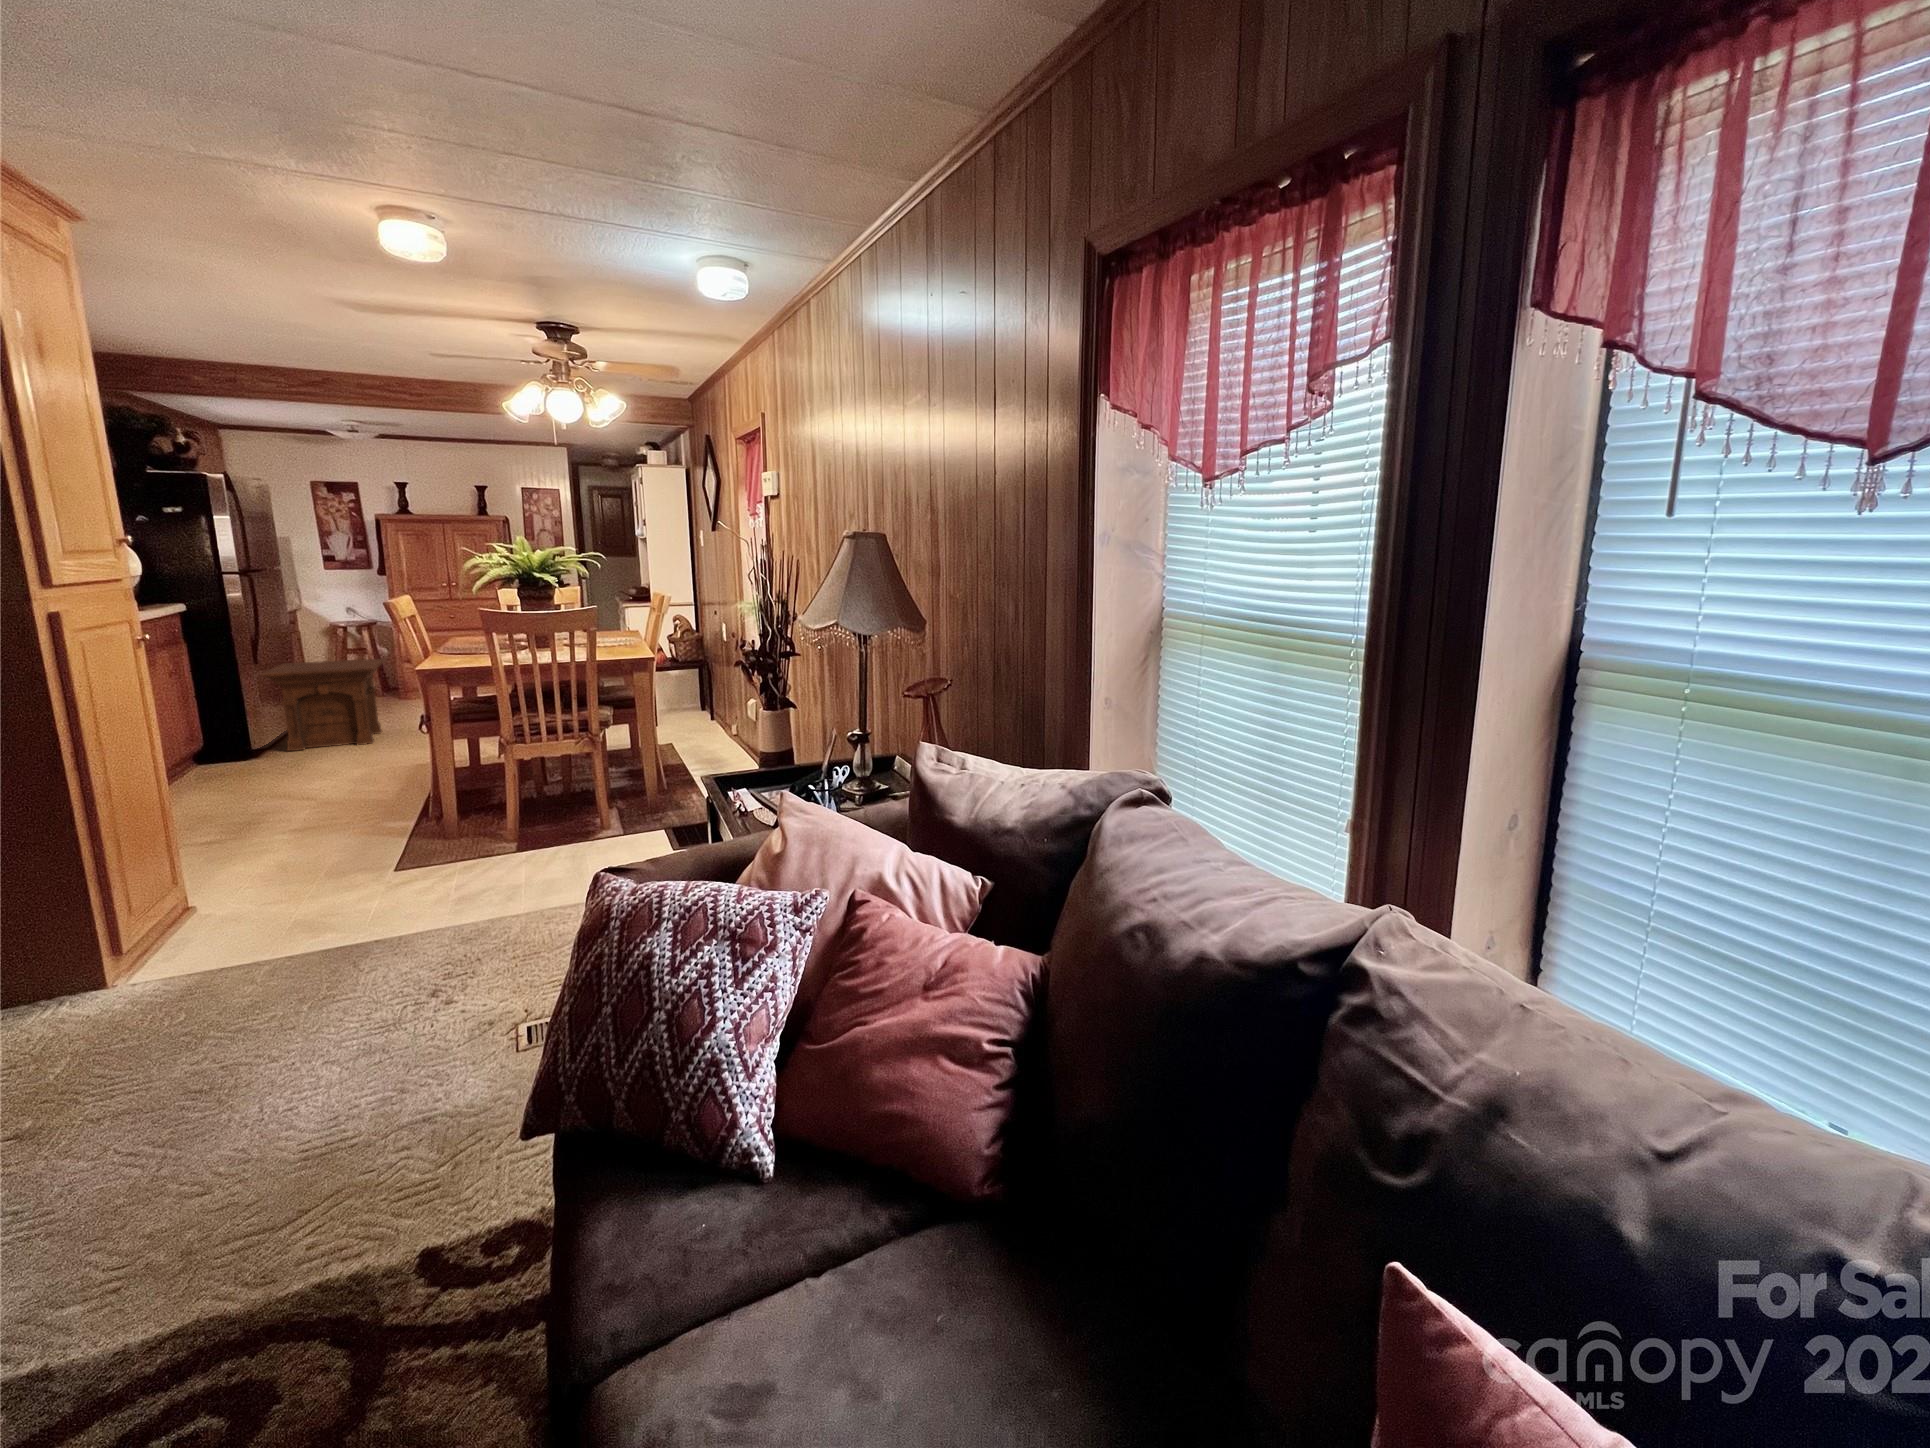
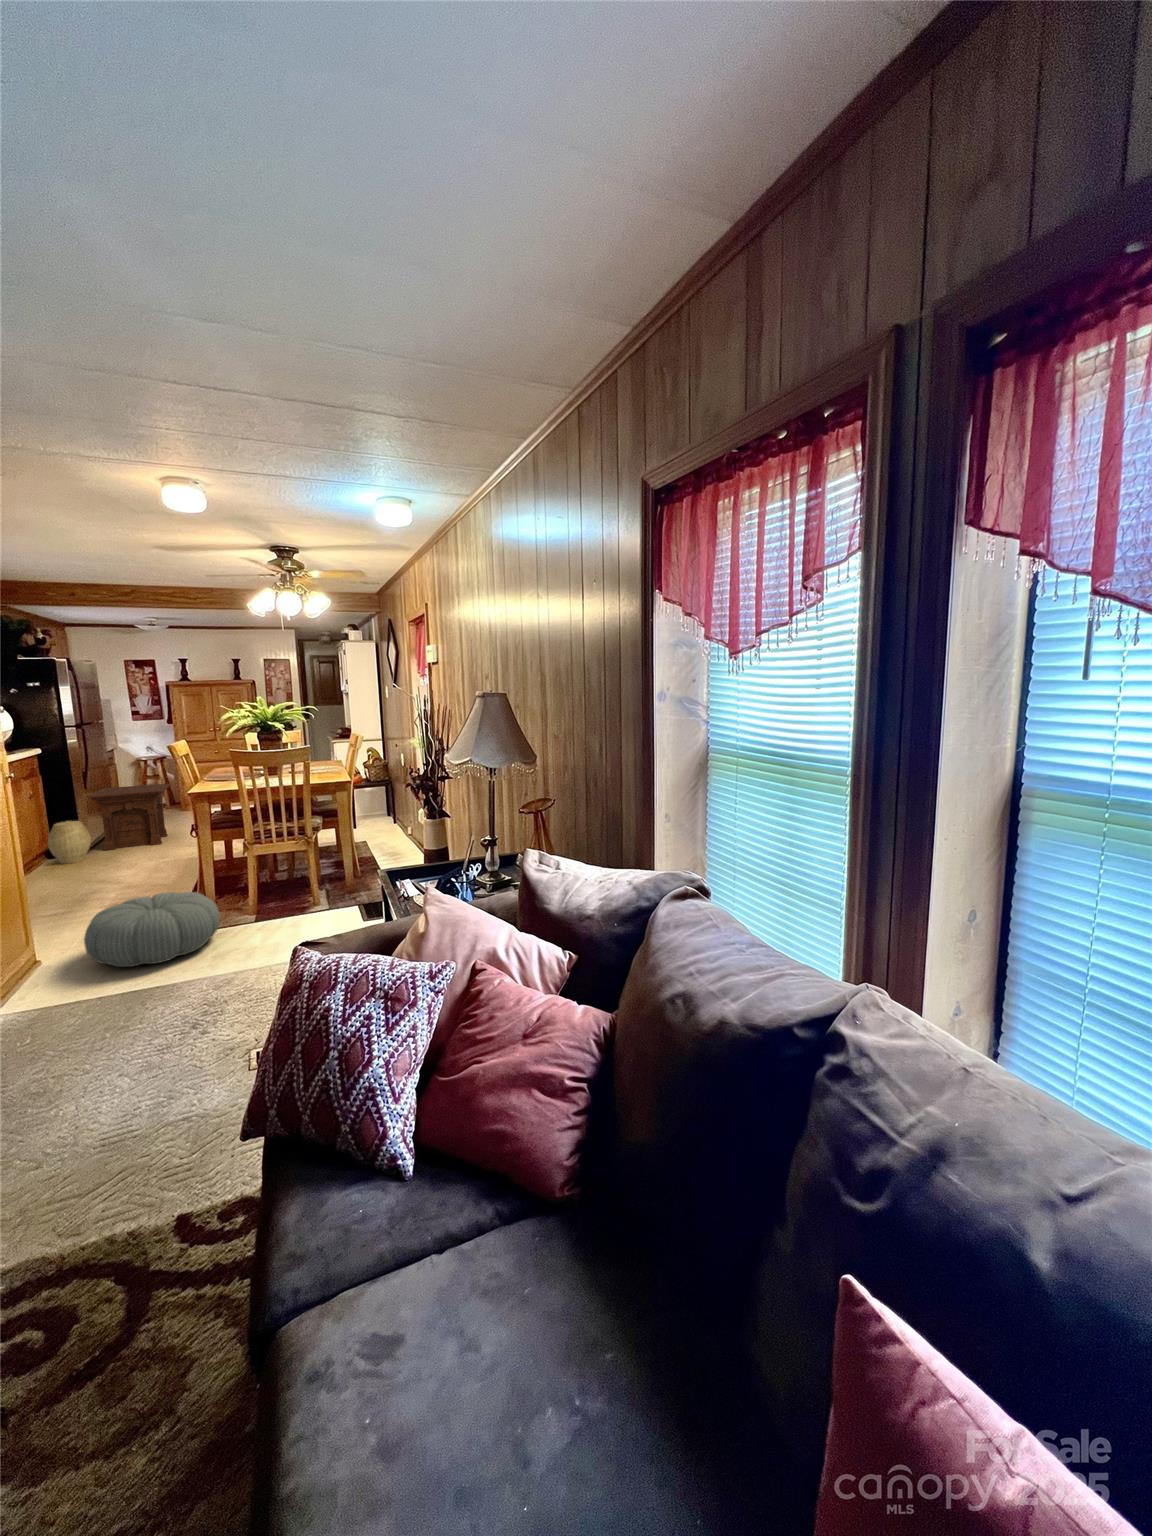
woven basket: none [200,708,267,770] -> present [48,821,91,864]
pouf: none [263,807,466,912] -> present [84,892,220,967]

